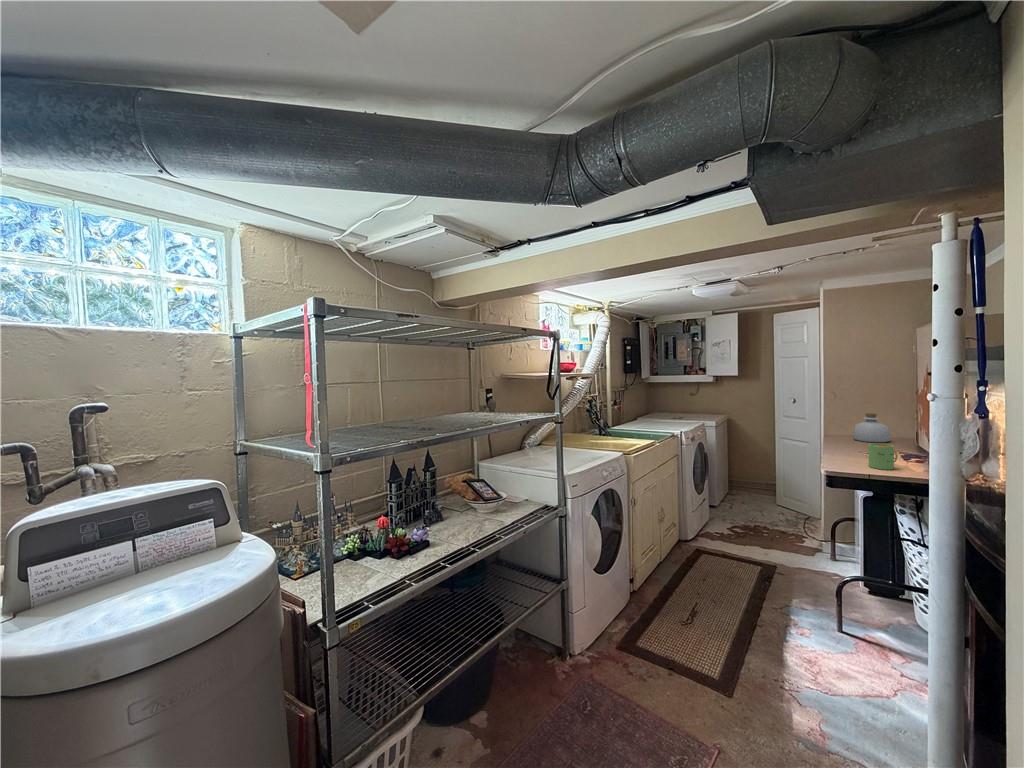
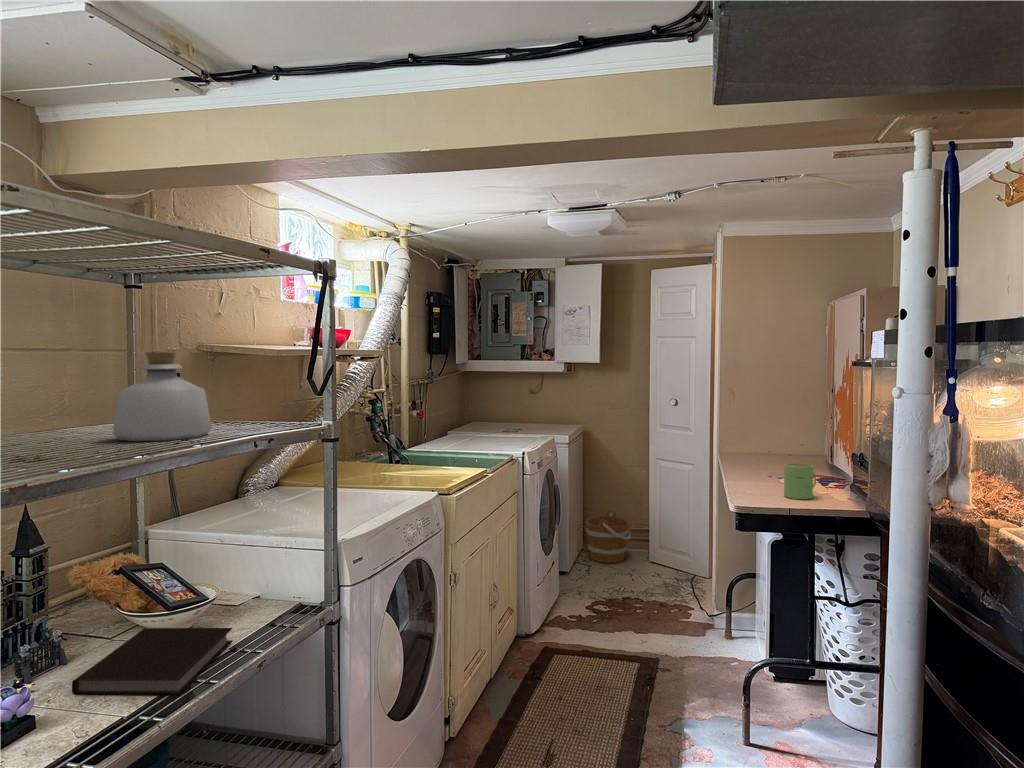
bottle: present [854,413,891,442] -> present [113,352,212,441]
bucket: none [728,469,762,503] -> present [586,510,631,563]
notebook: none [447,508,513,539] -> present [72,628,232,695]

